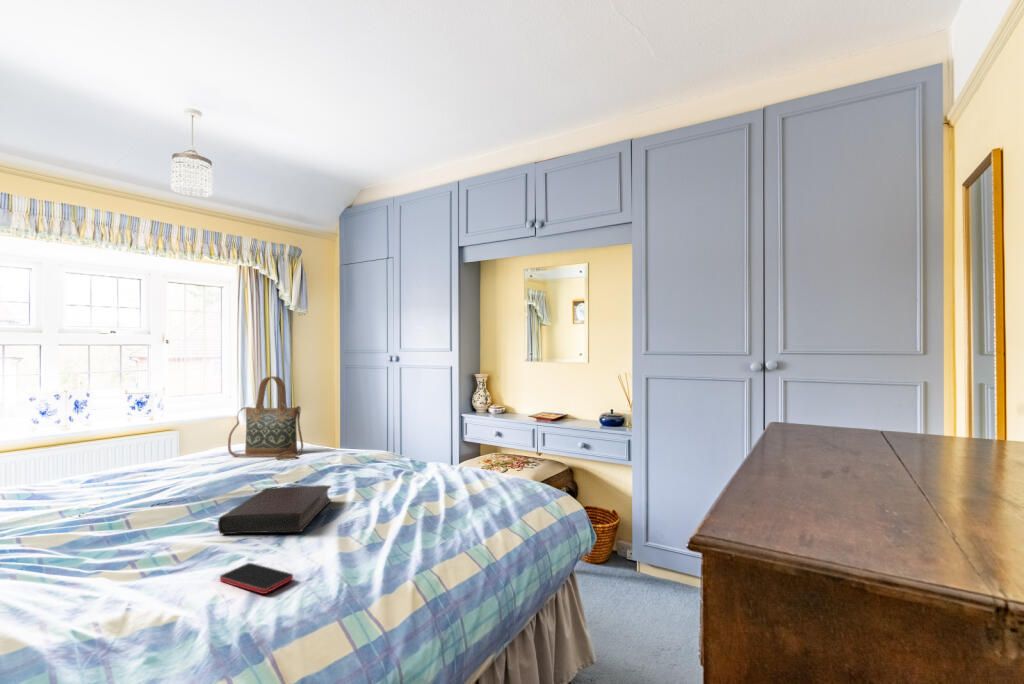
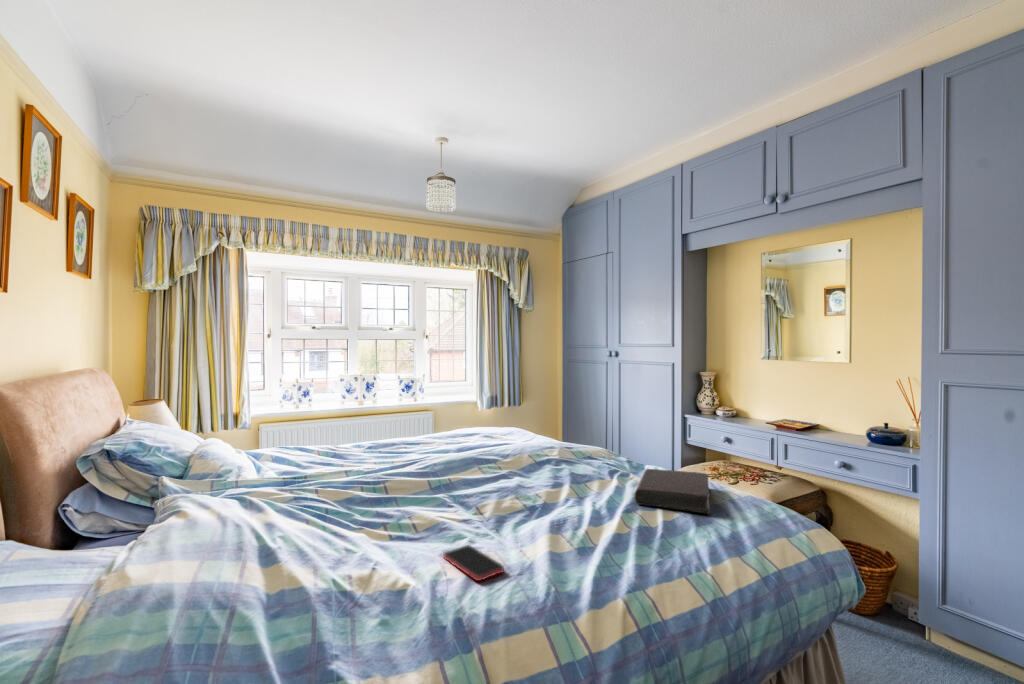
handbag: present [228,376,303,460] -> none [465,368,526,446]
book: present [218,485,331,534] -> present [635,469,710,513]

